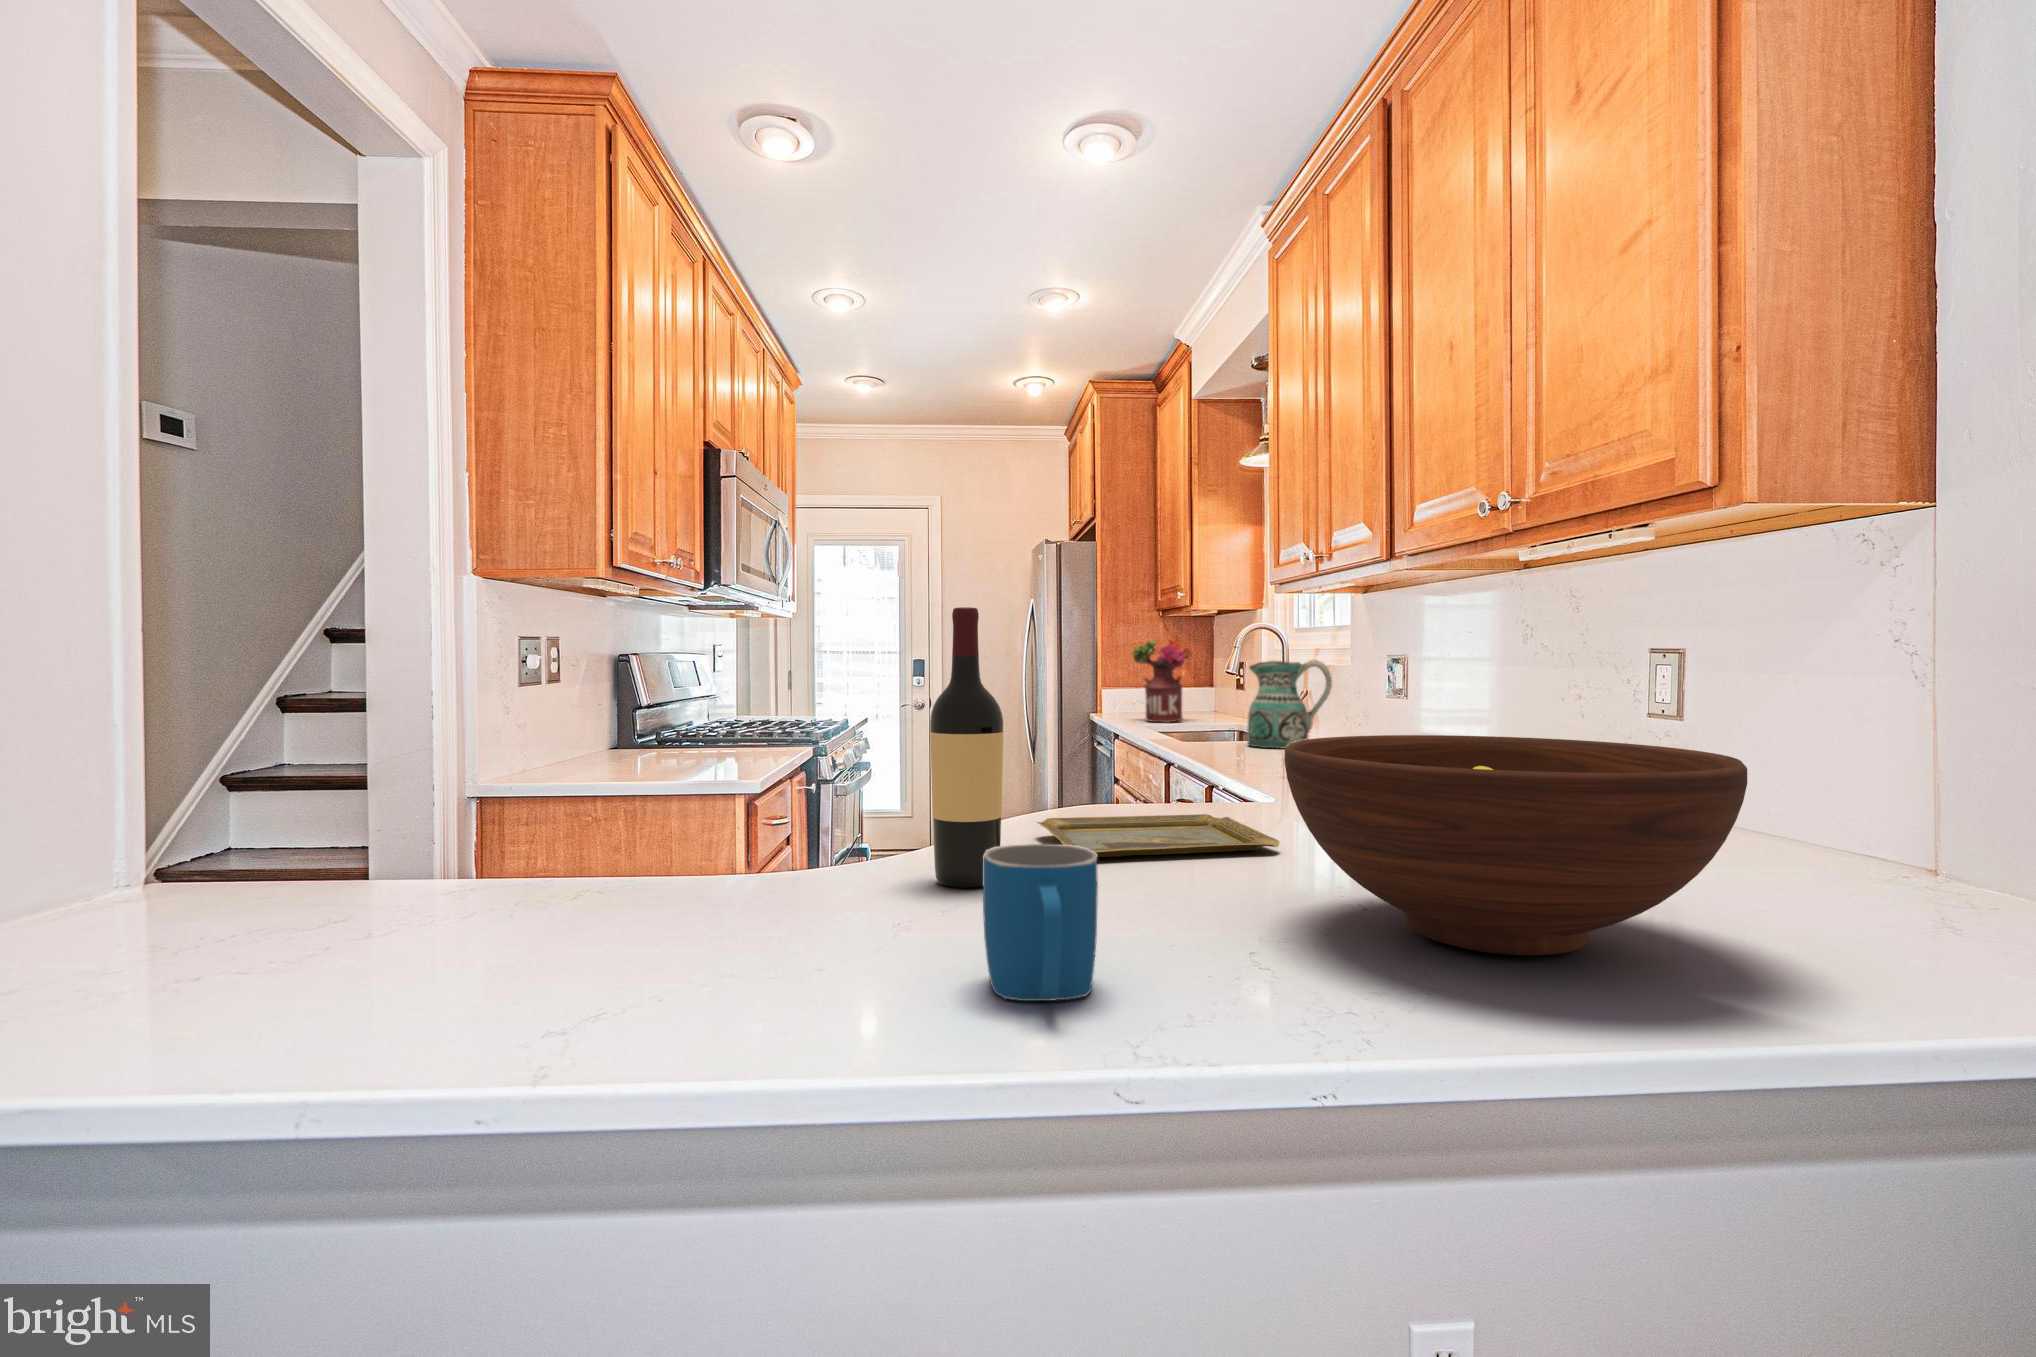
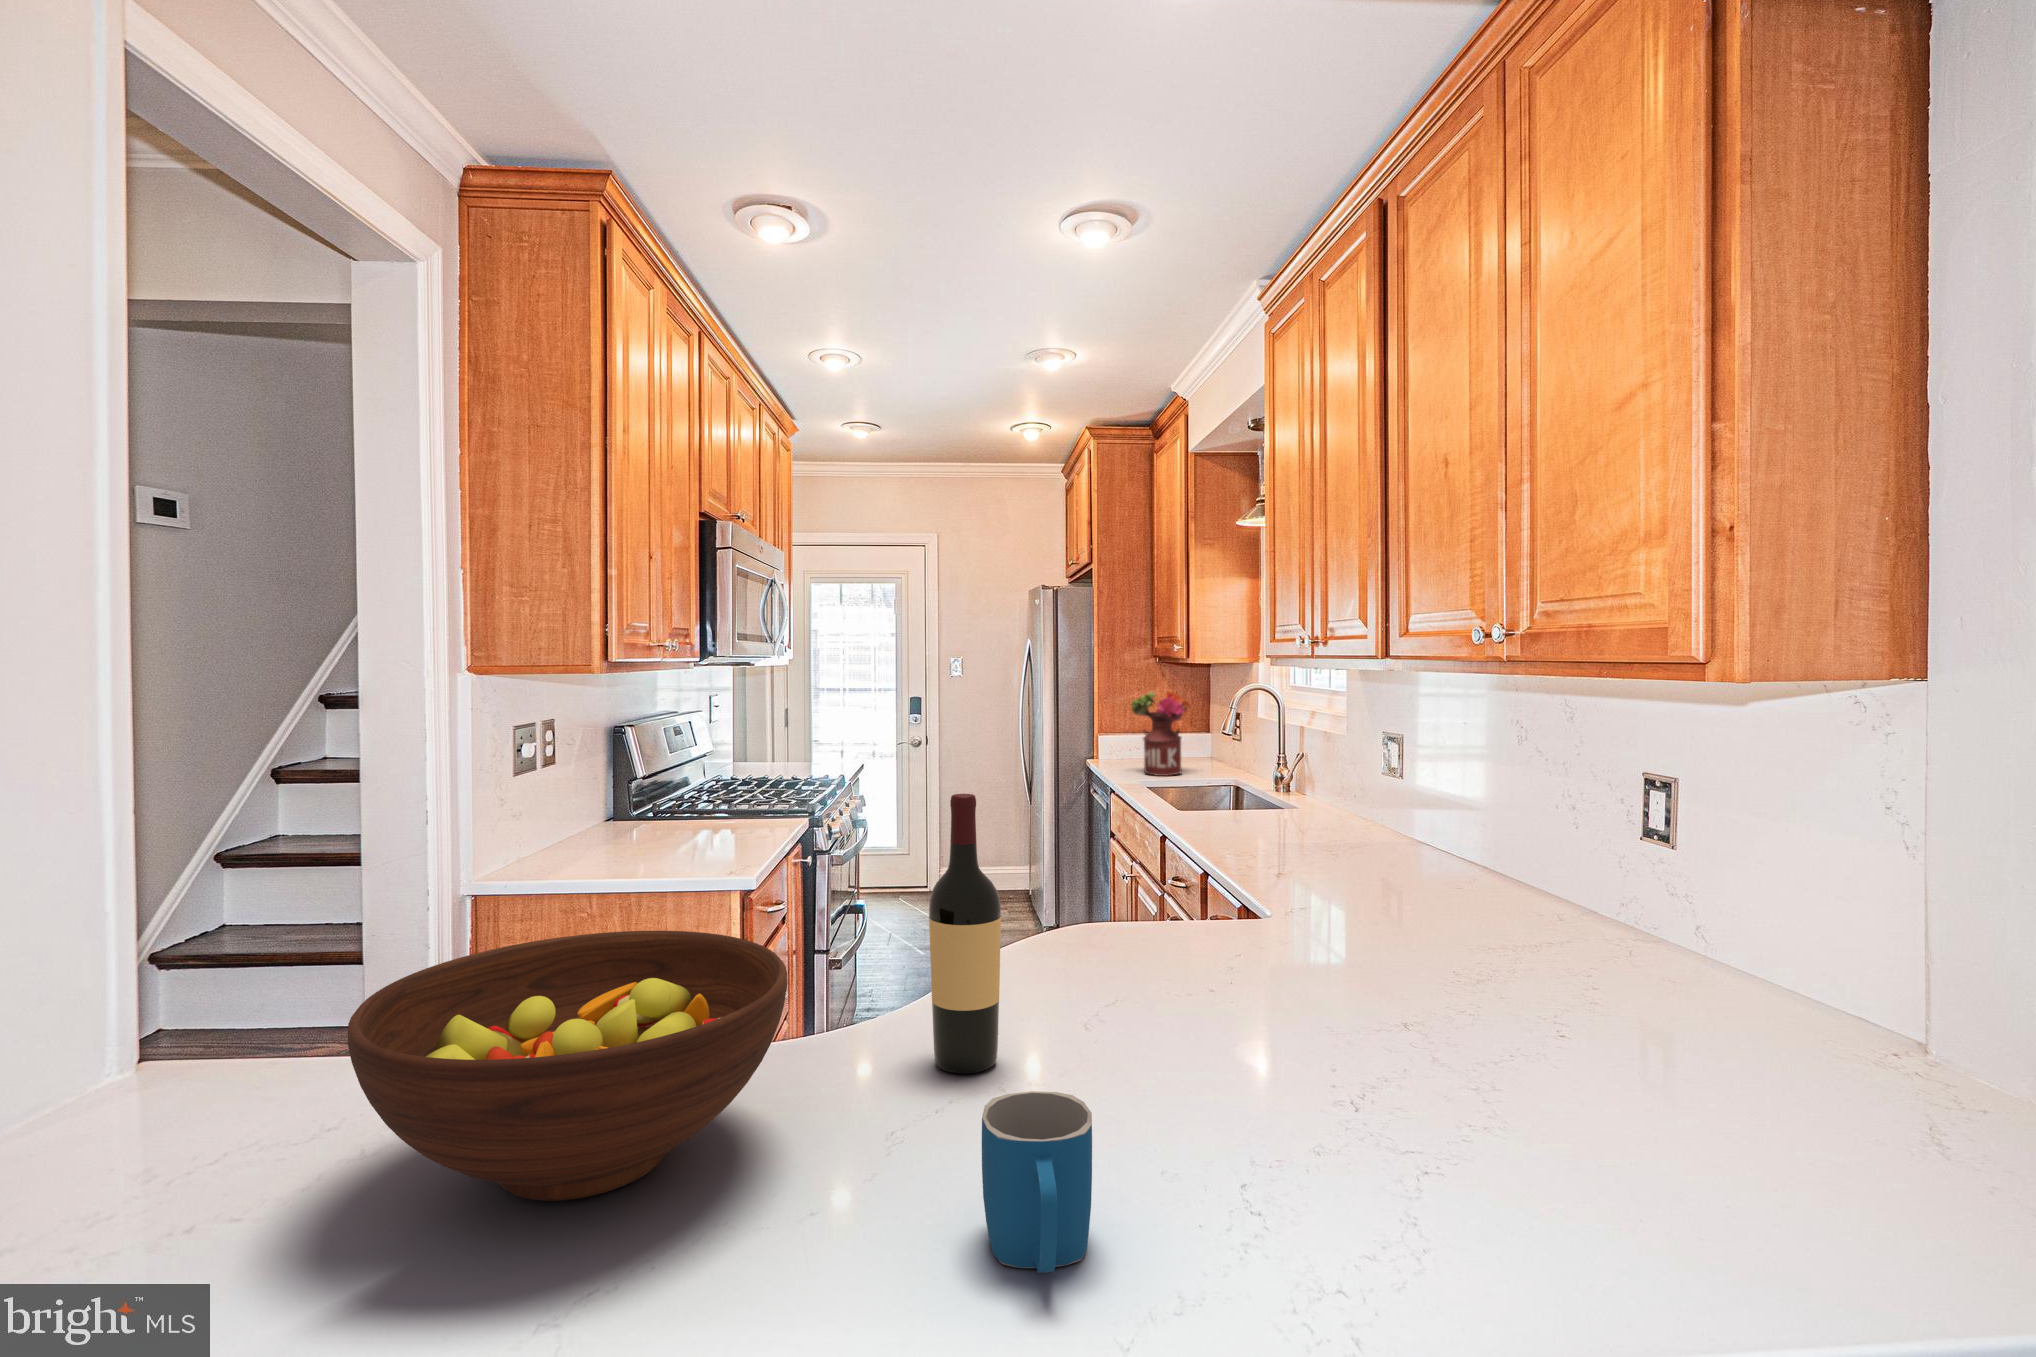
ceramic pitcher: present [1248,660,1332,748] -> none [1246,733,1331,823]
fruit bowl: present [1284,735,1747,955] -> present [348,931,787,1201]
tray: present [1037,814,1279,857] -> none [1034,954,1274,1023]

